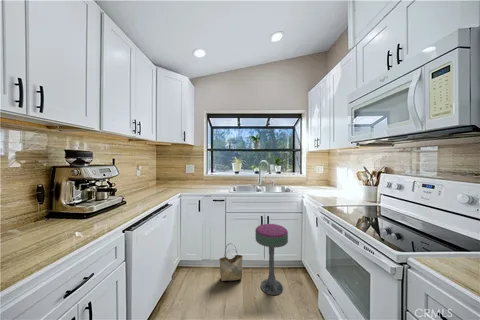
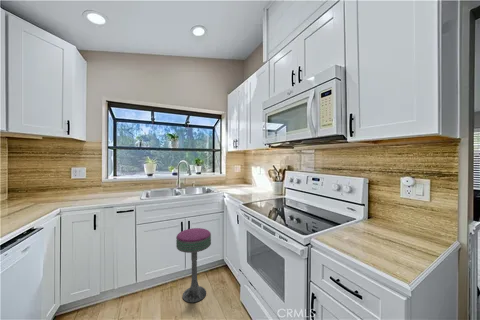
woven basket: present [219,244,243,281] -> none [131,259,160,306]

